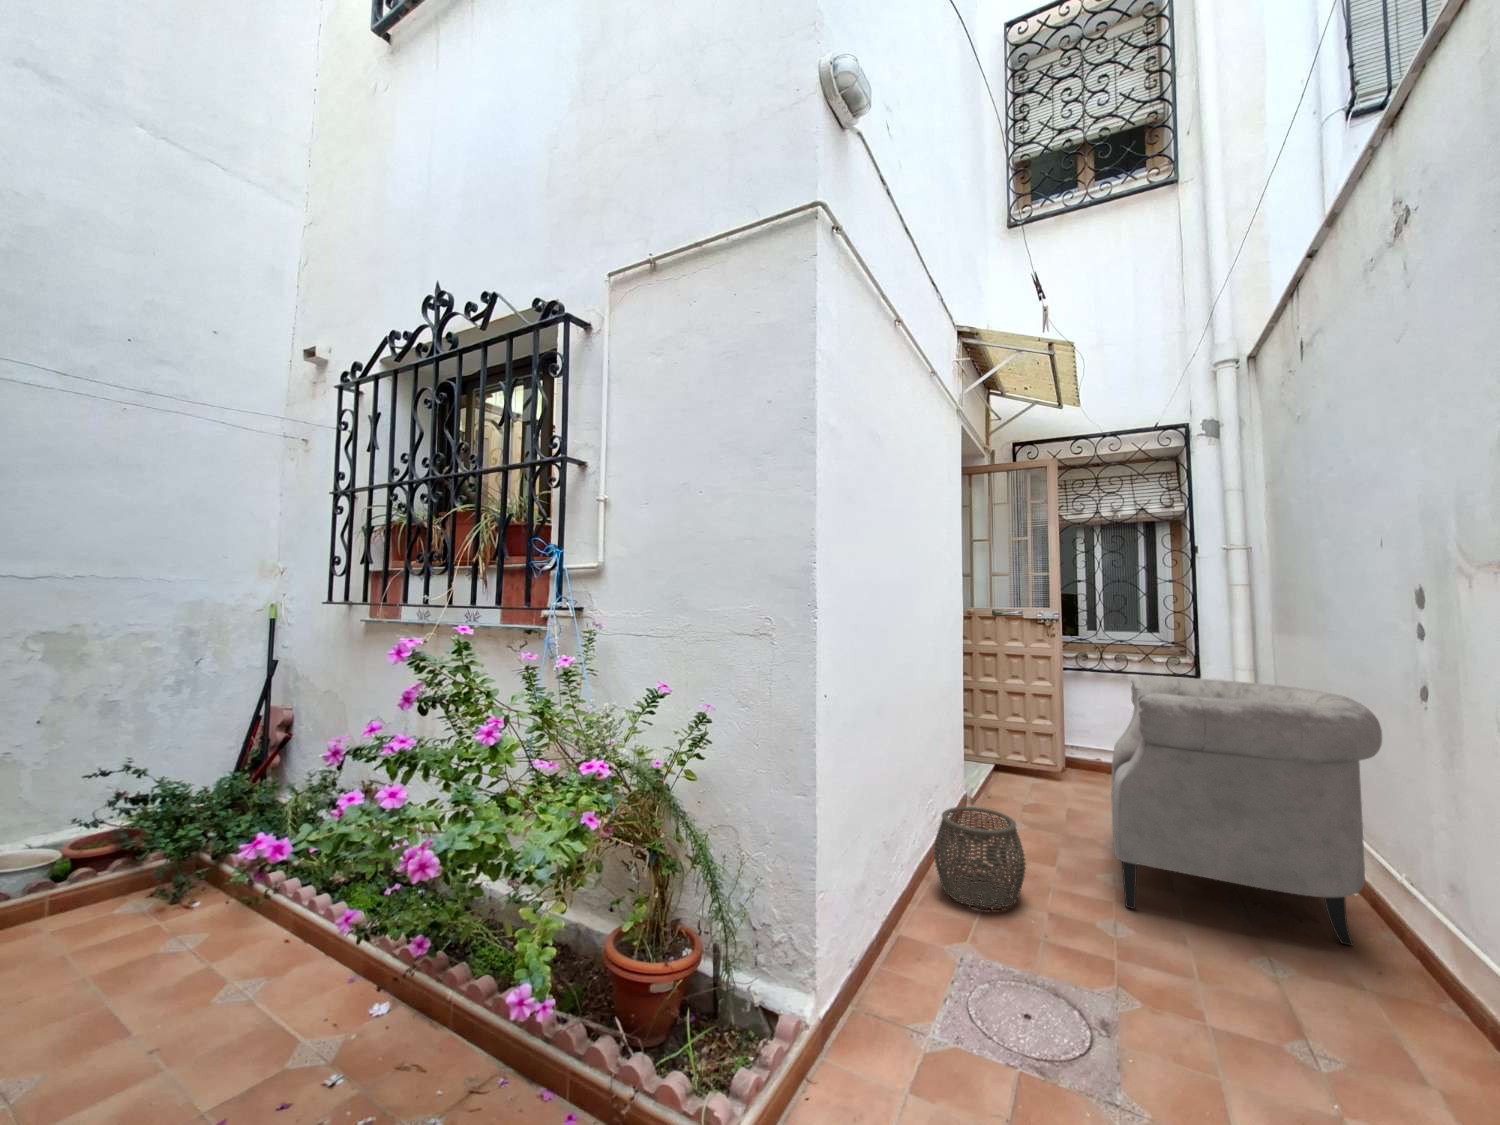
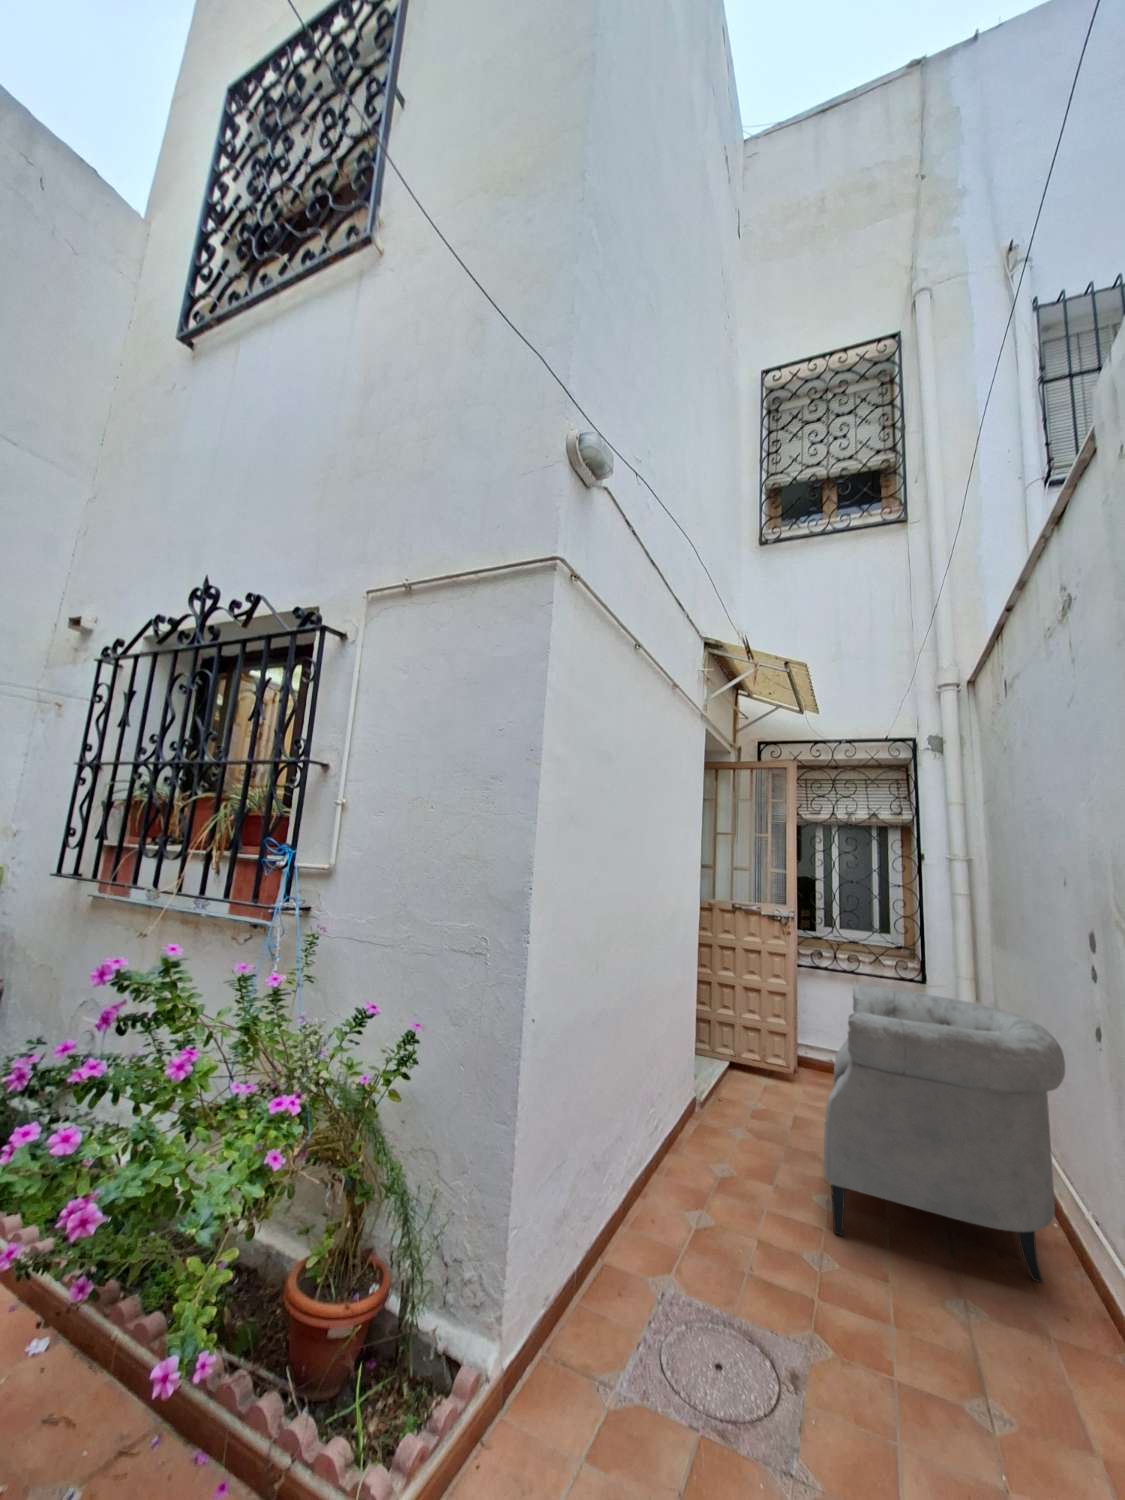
woven basket: present [934,807,1026,910] -> none [650,1118,739,1234]

